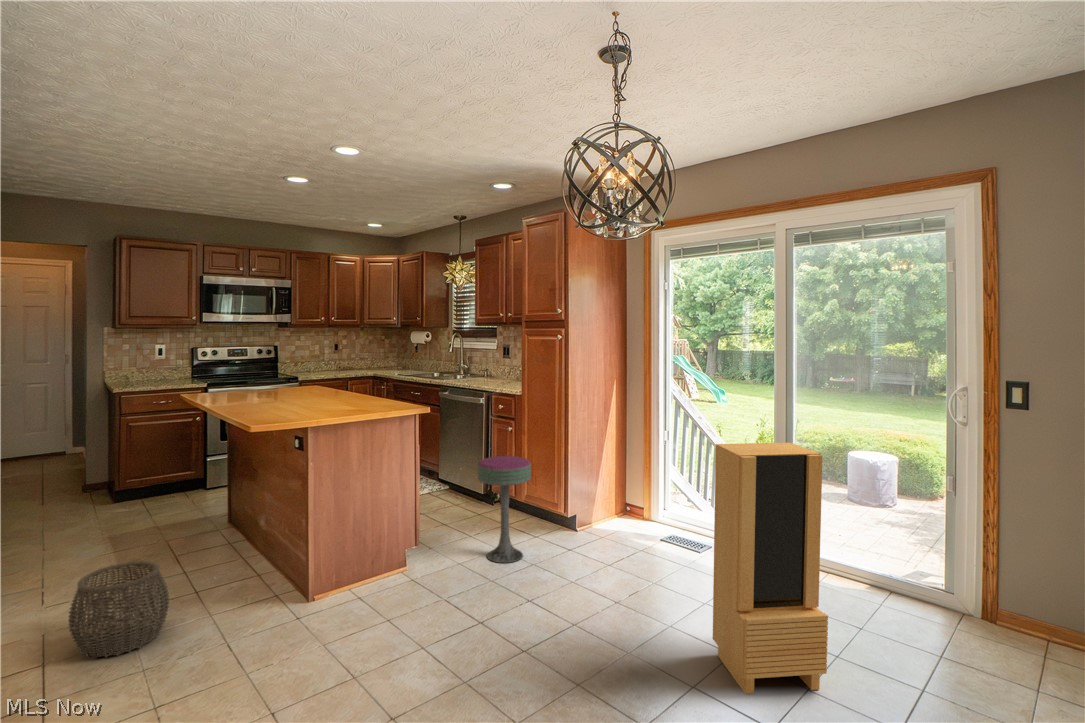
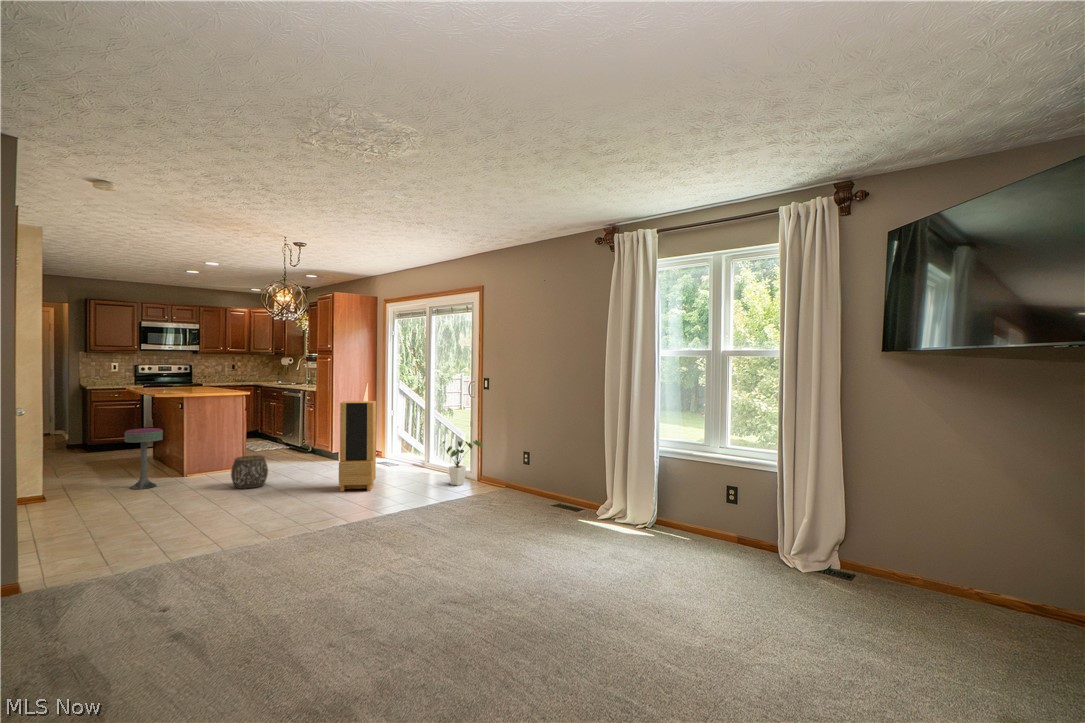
bar stool: present [478,456,531,563] -> present [124,428,163,489]
house plant: none [949,535,1047,656] -> present [442,440,483,486]
woven basket: present [68,561,169,658] -> present [231,455,268,488]

